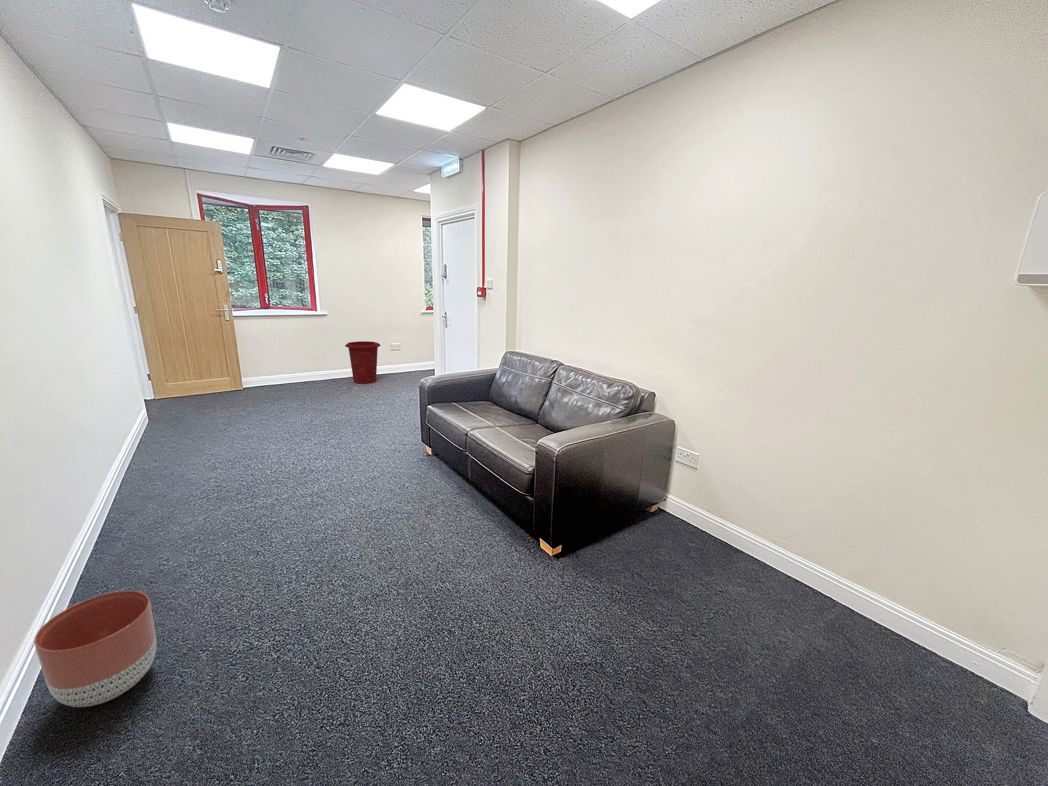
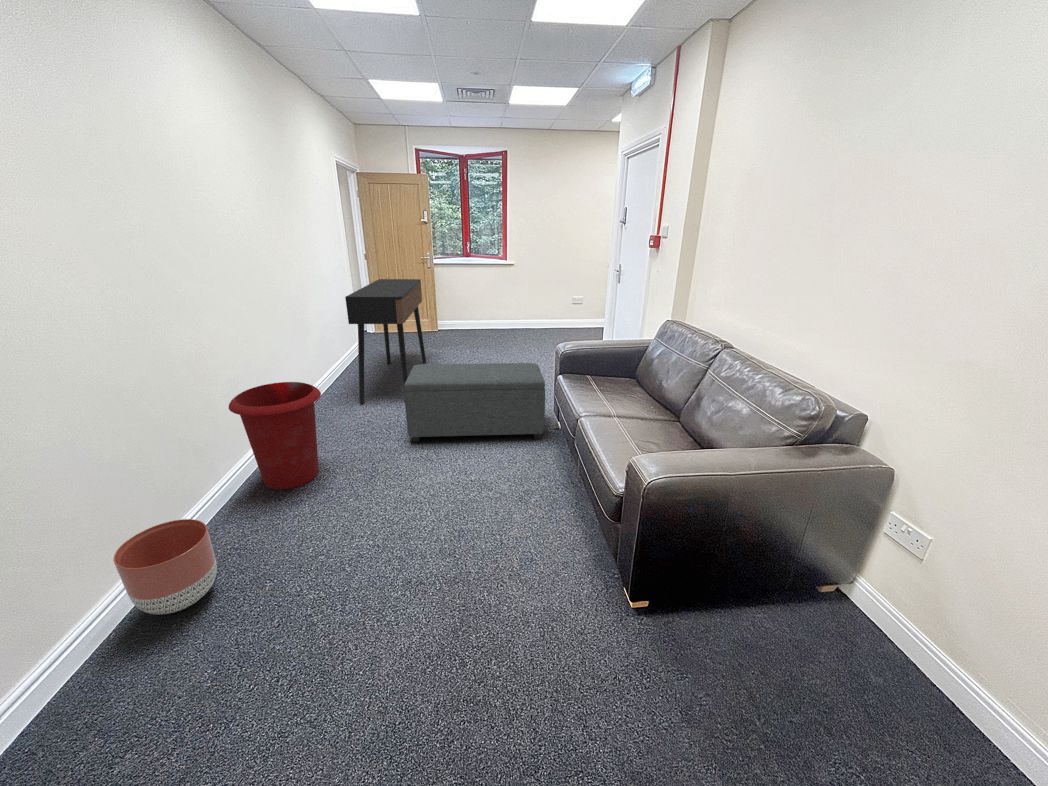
console table: none [174,331,258,469] -> present [345,279,426,404]
waste bin: present [345,341,381,384] -> present [229,382,321,490]
ottoman: none [273,400,419,492] -> present [404,363,545,442]

